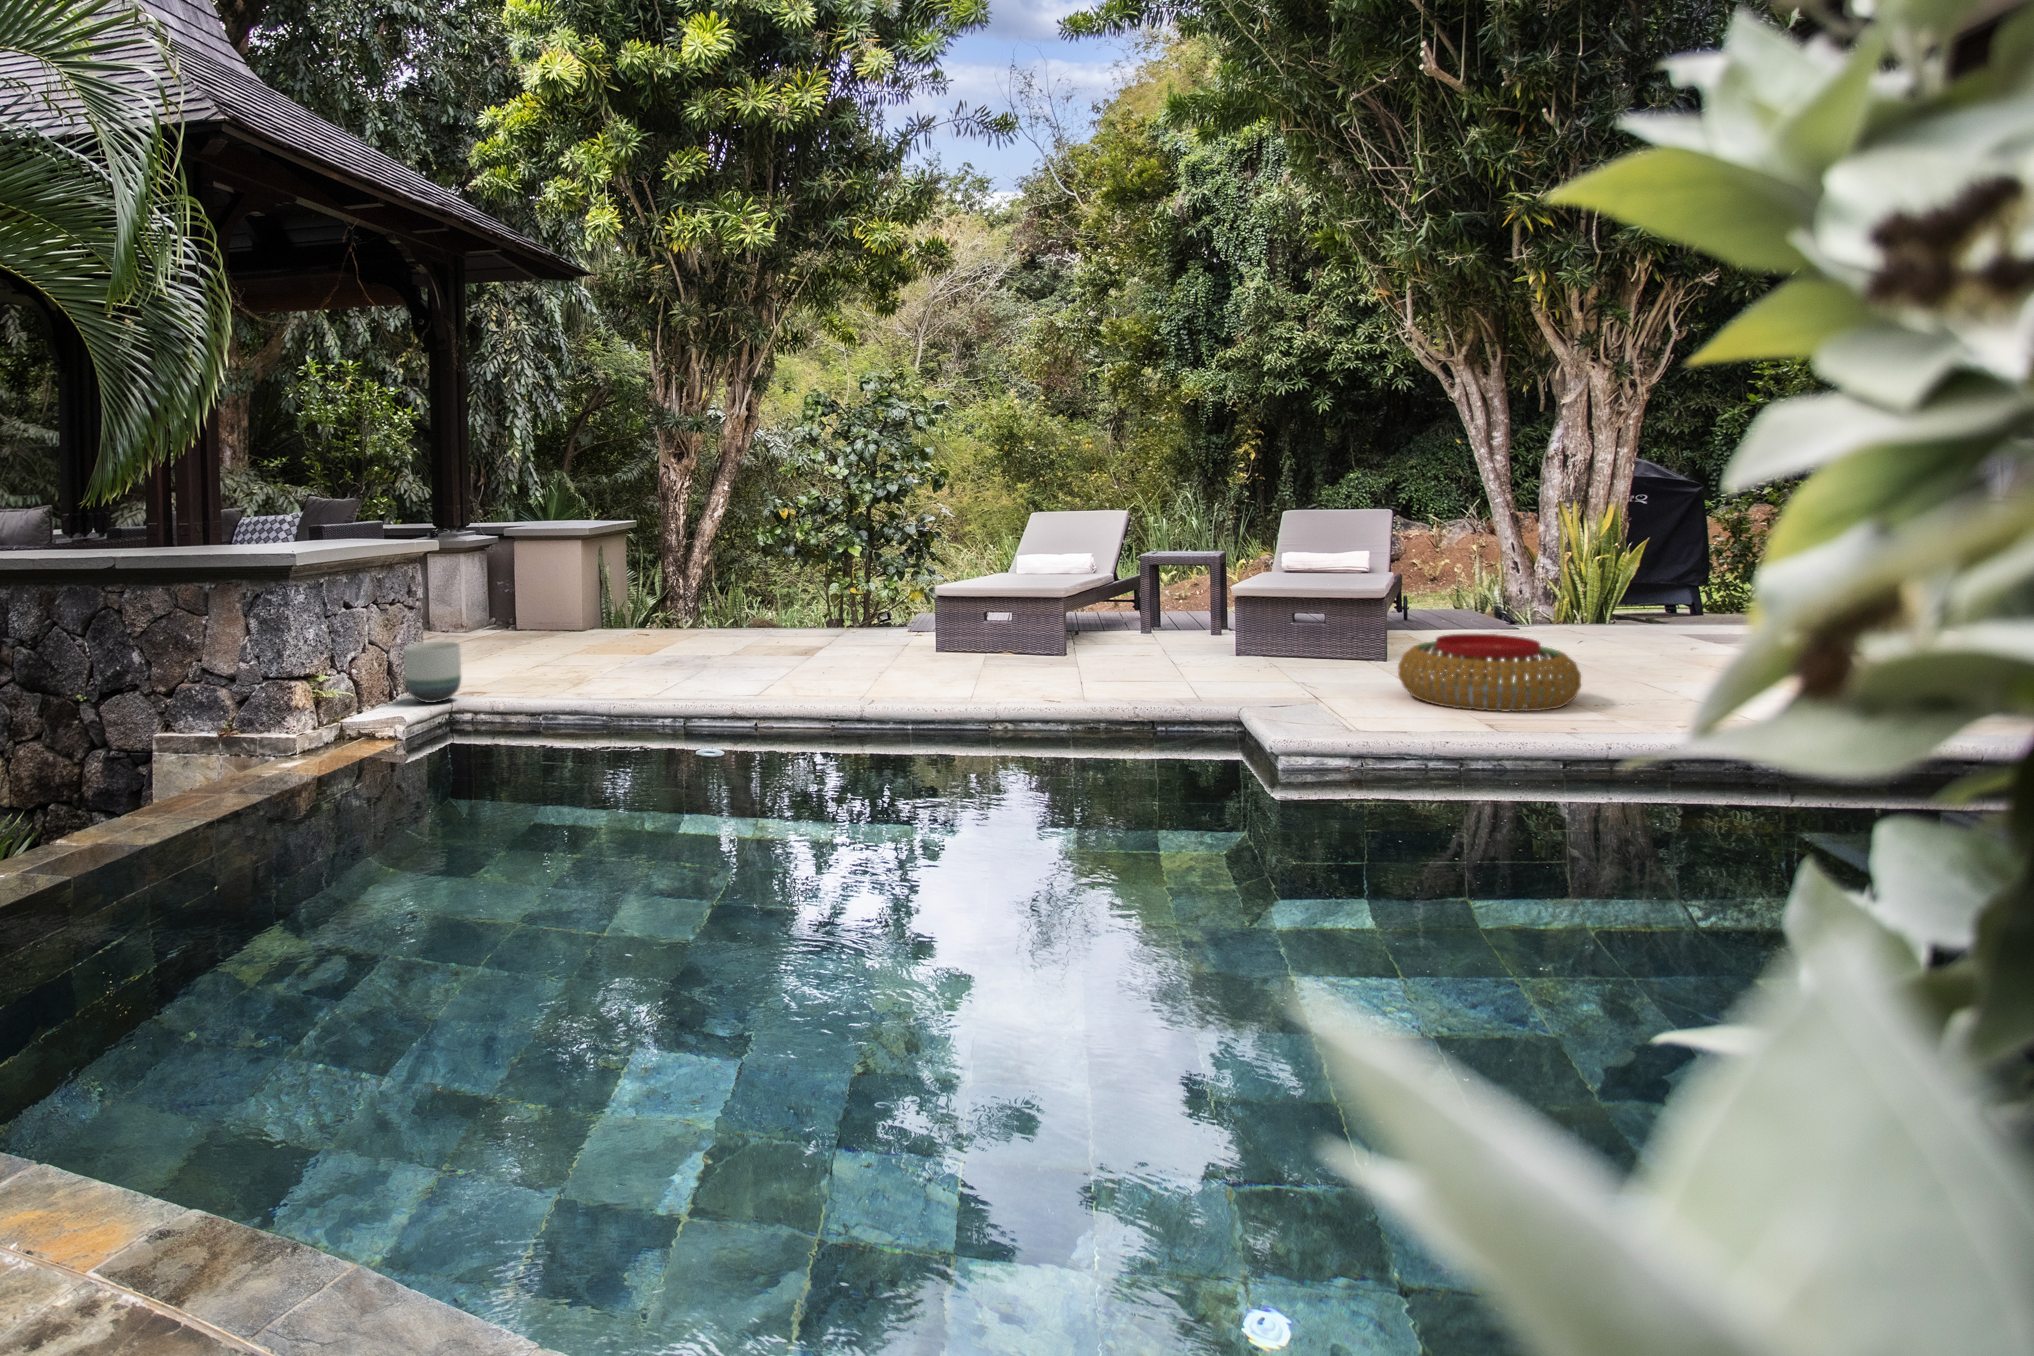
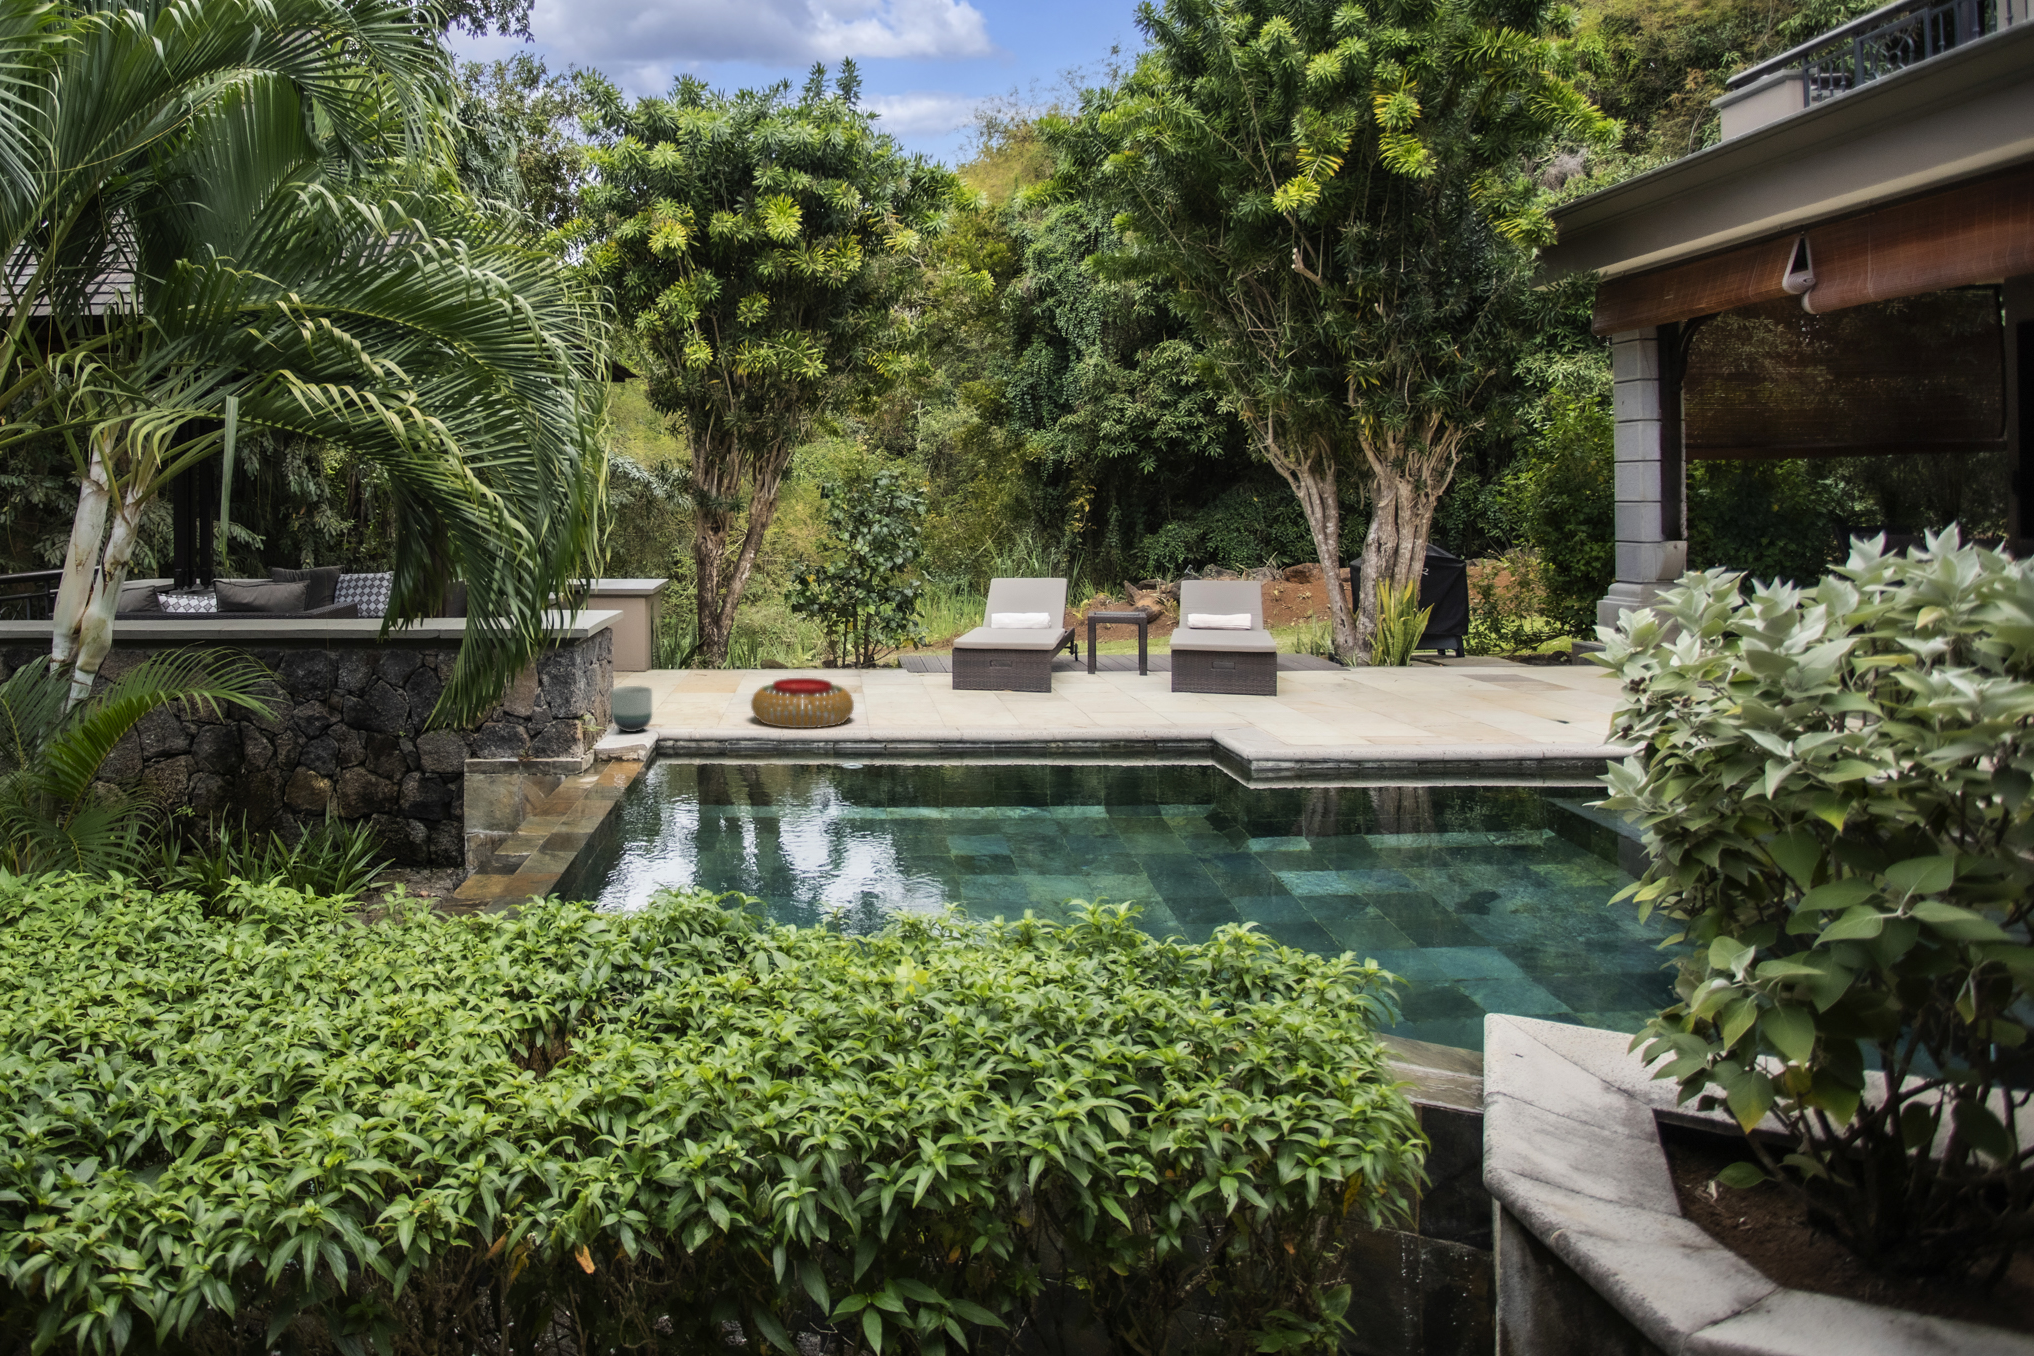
pouf: present [1398,634,1581,711] -> present [751,678,854,728]

